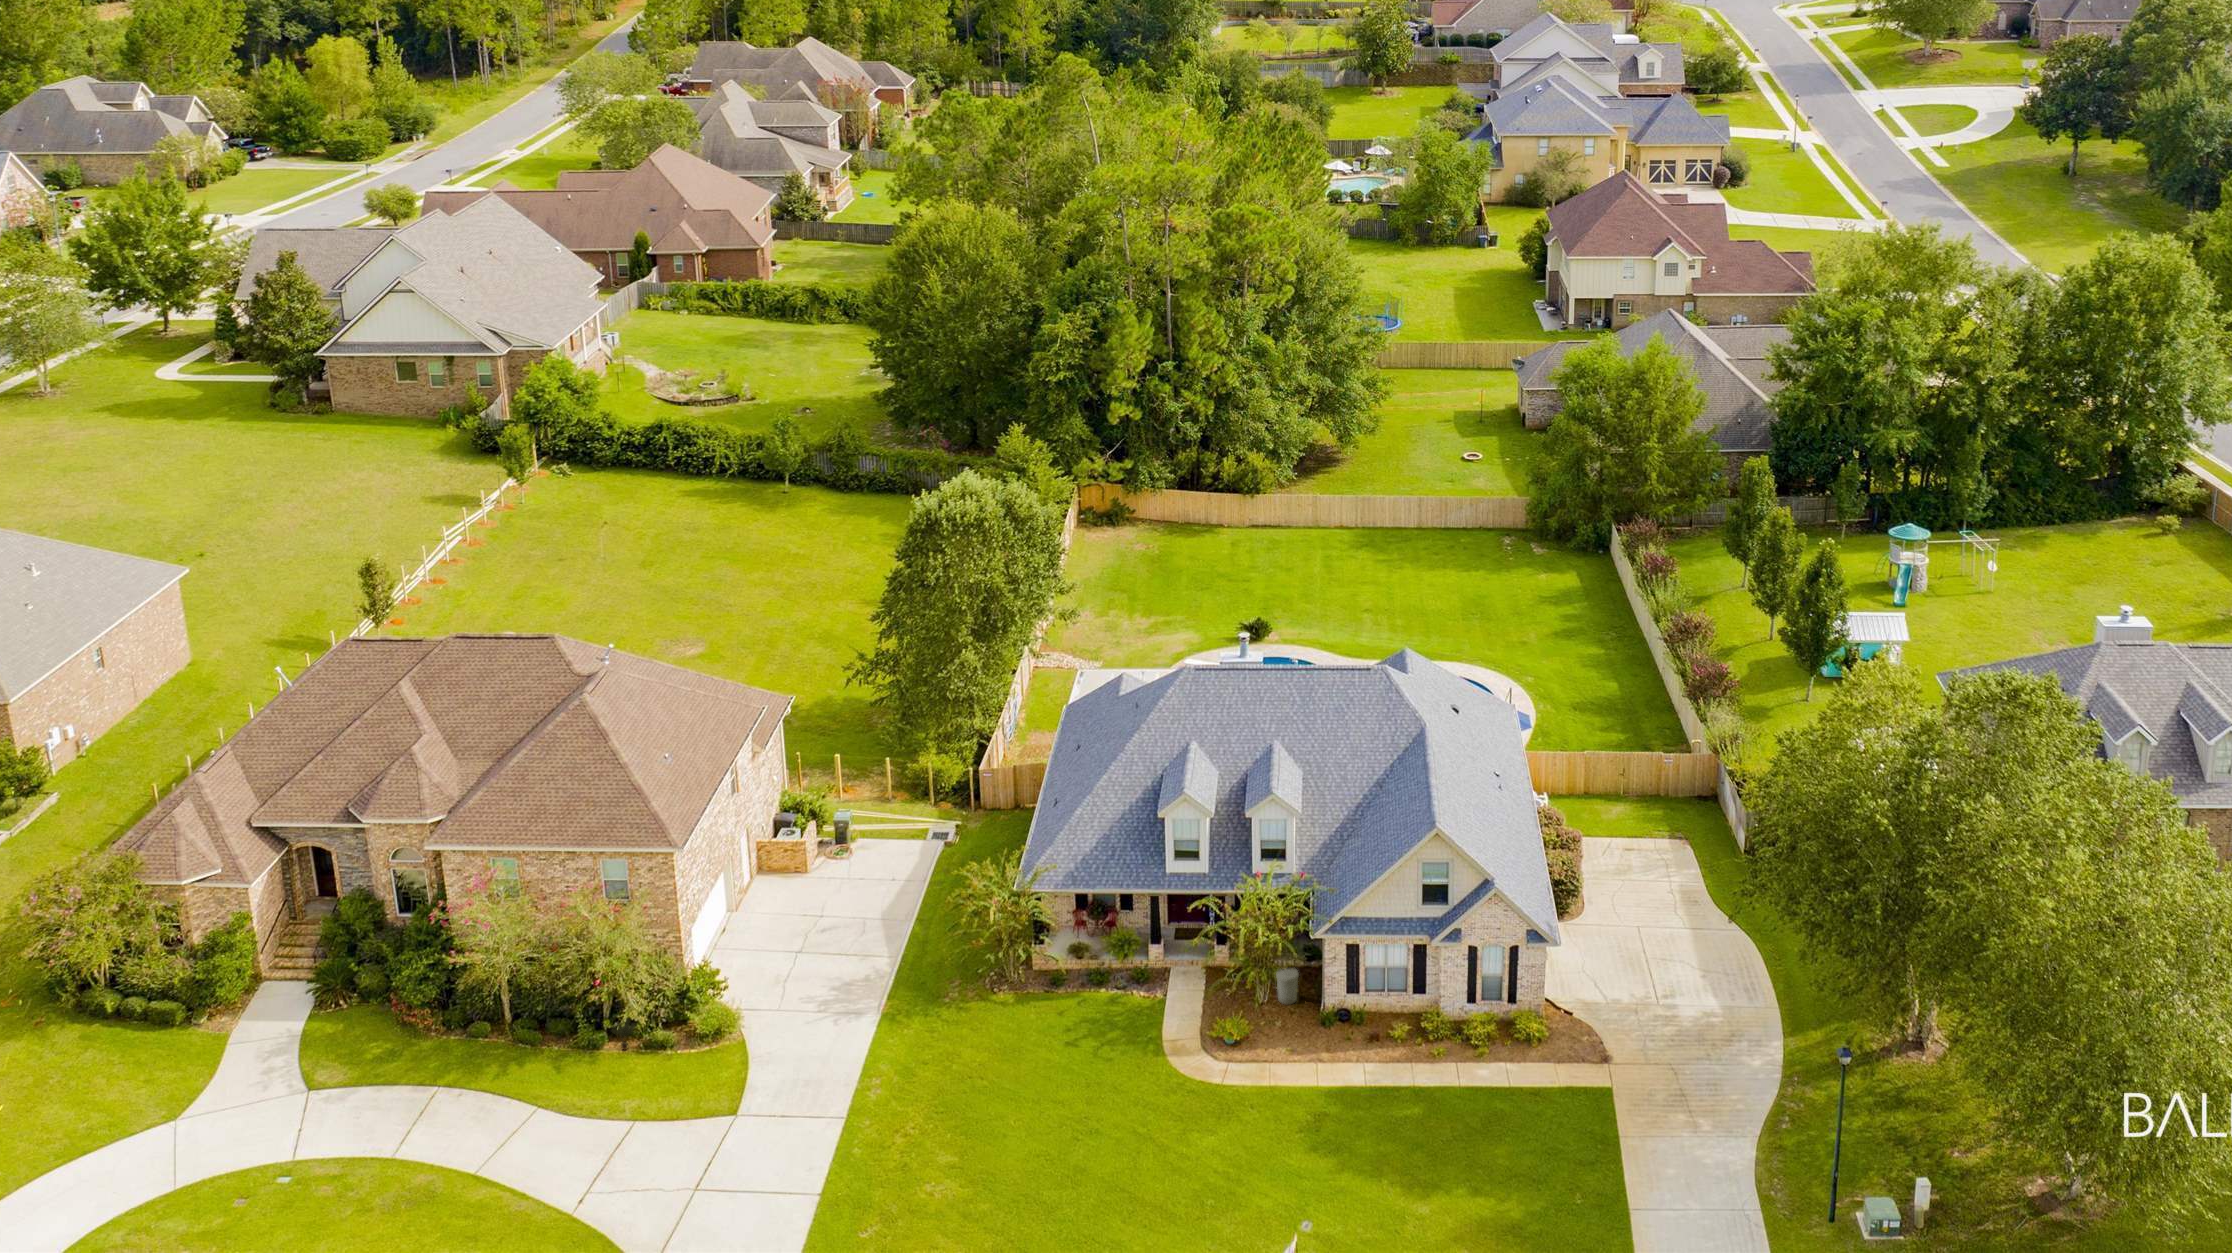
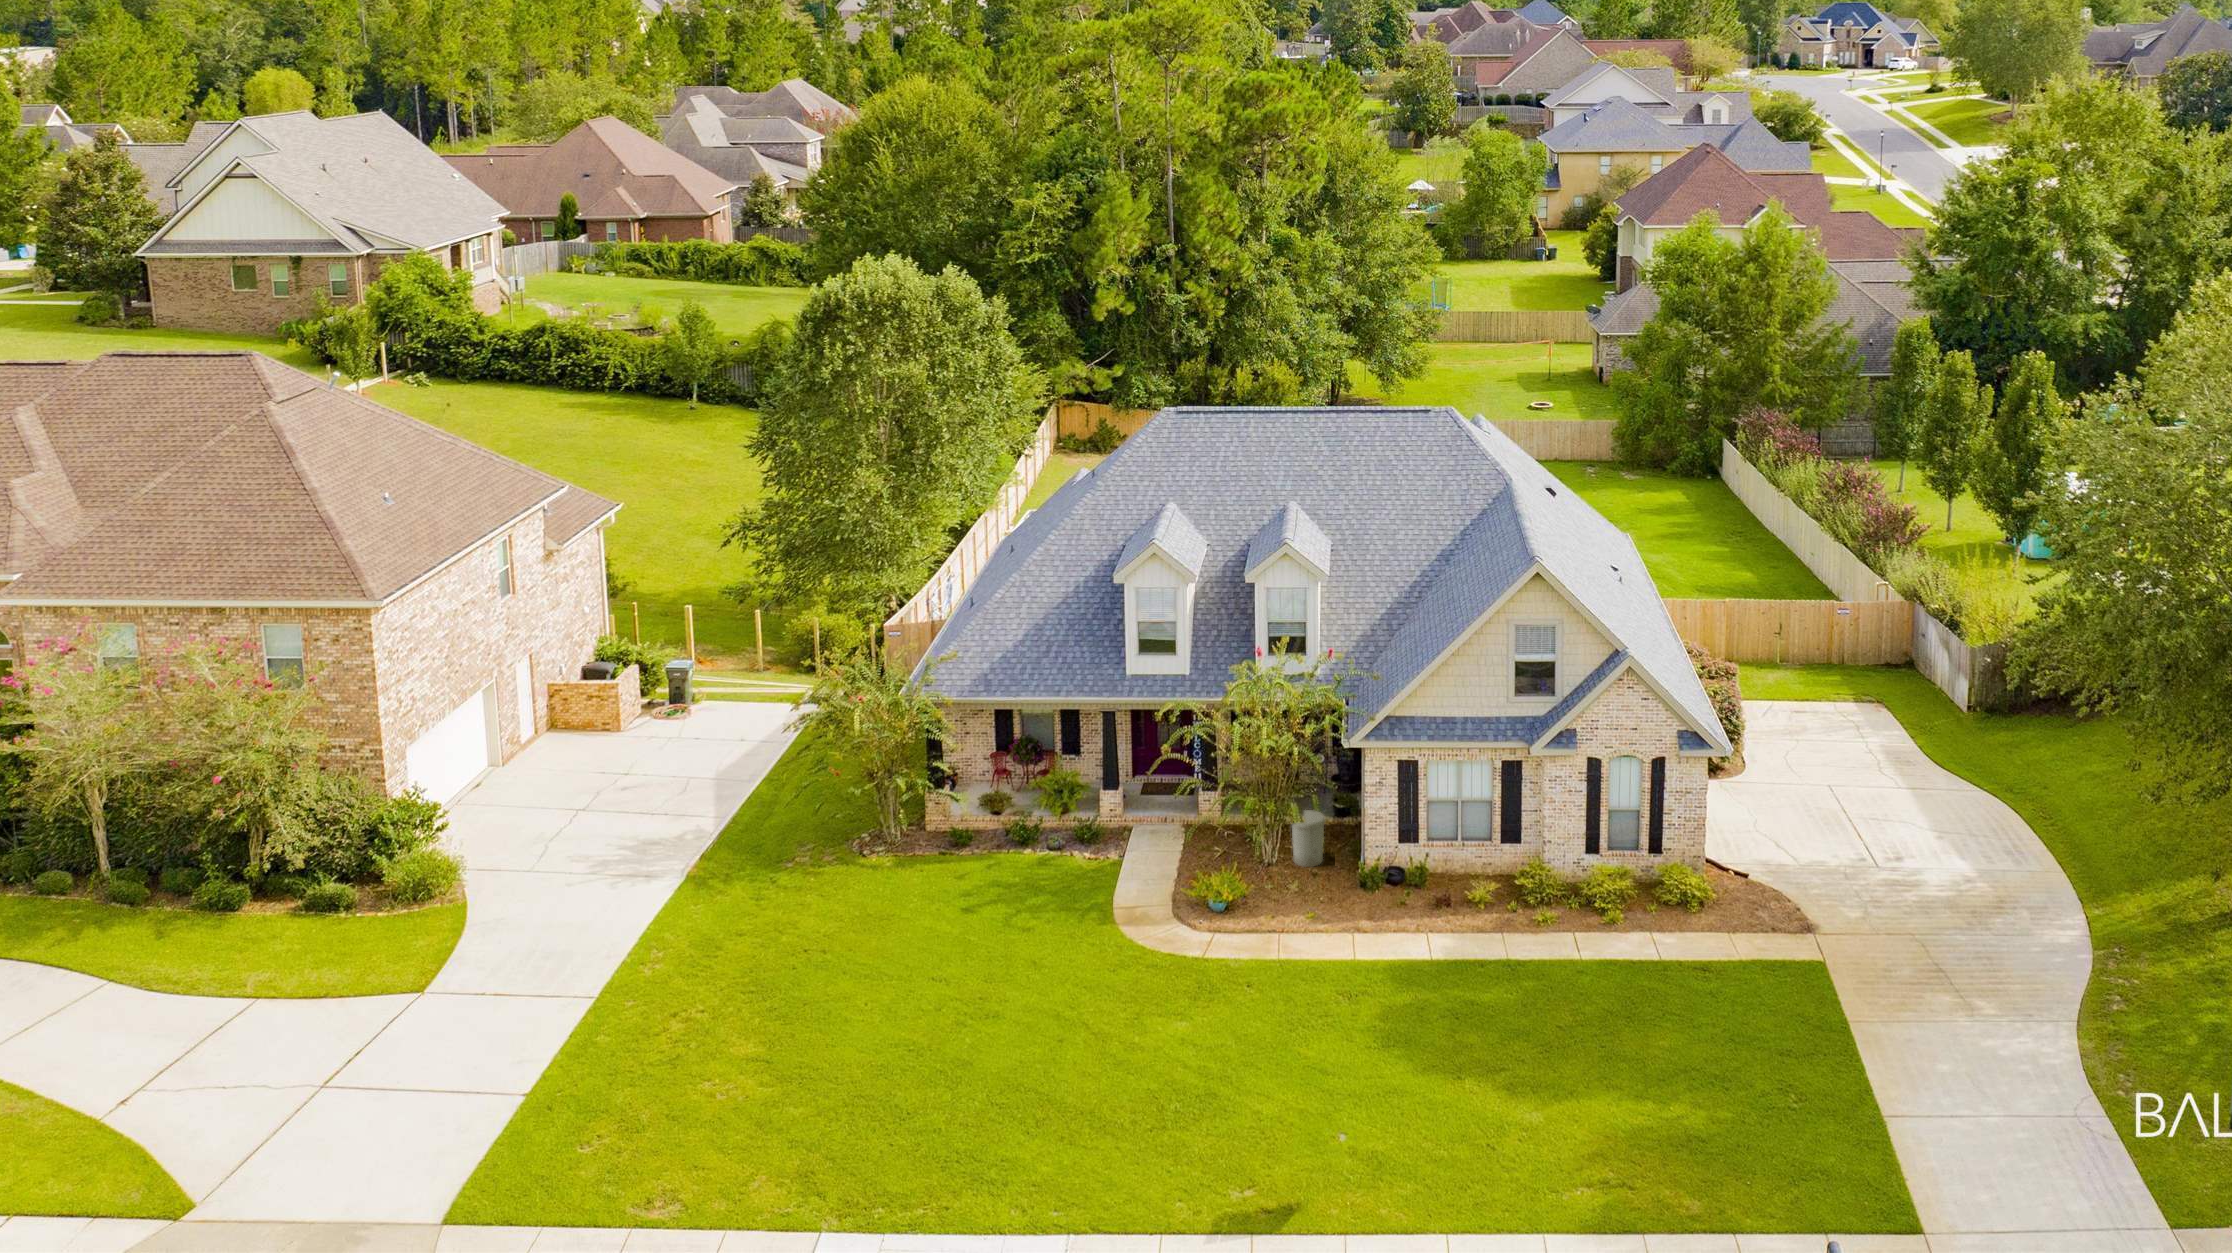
potted tree: present [612,1020,634,1050] -> none [252,861,292,915]

